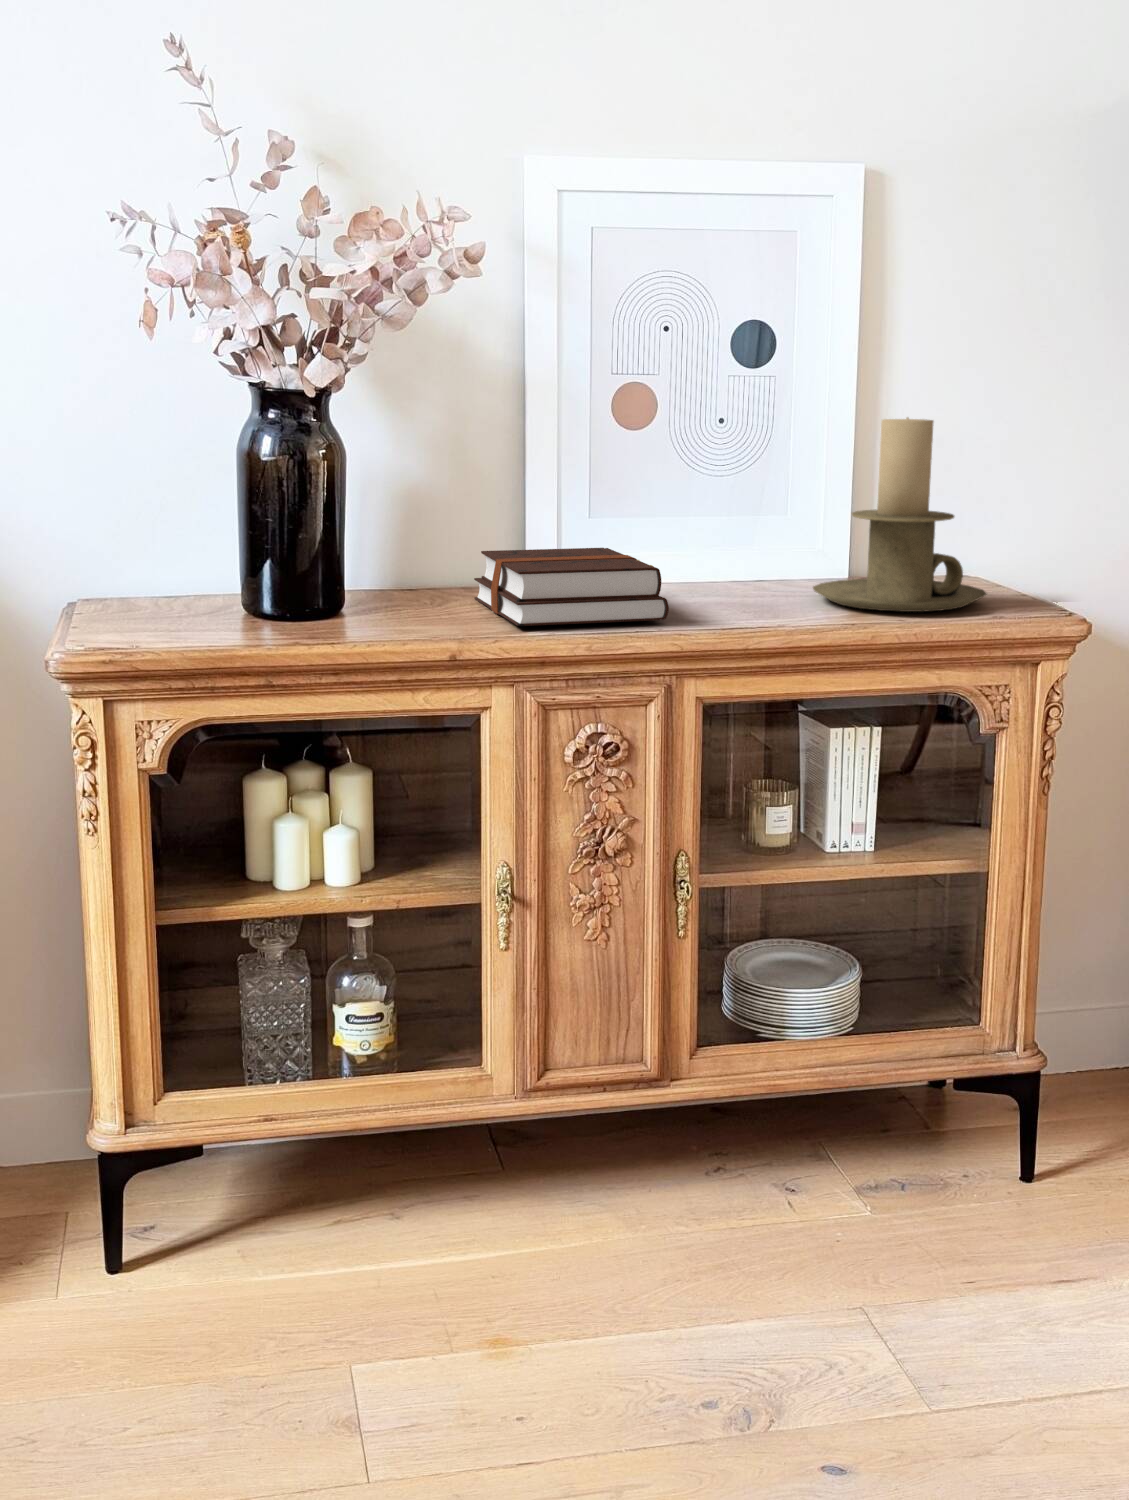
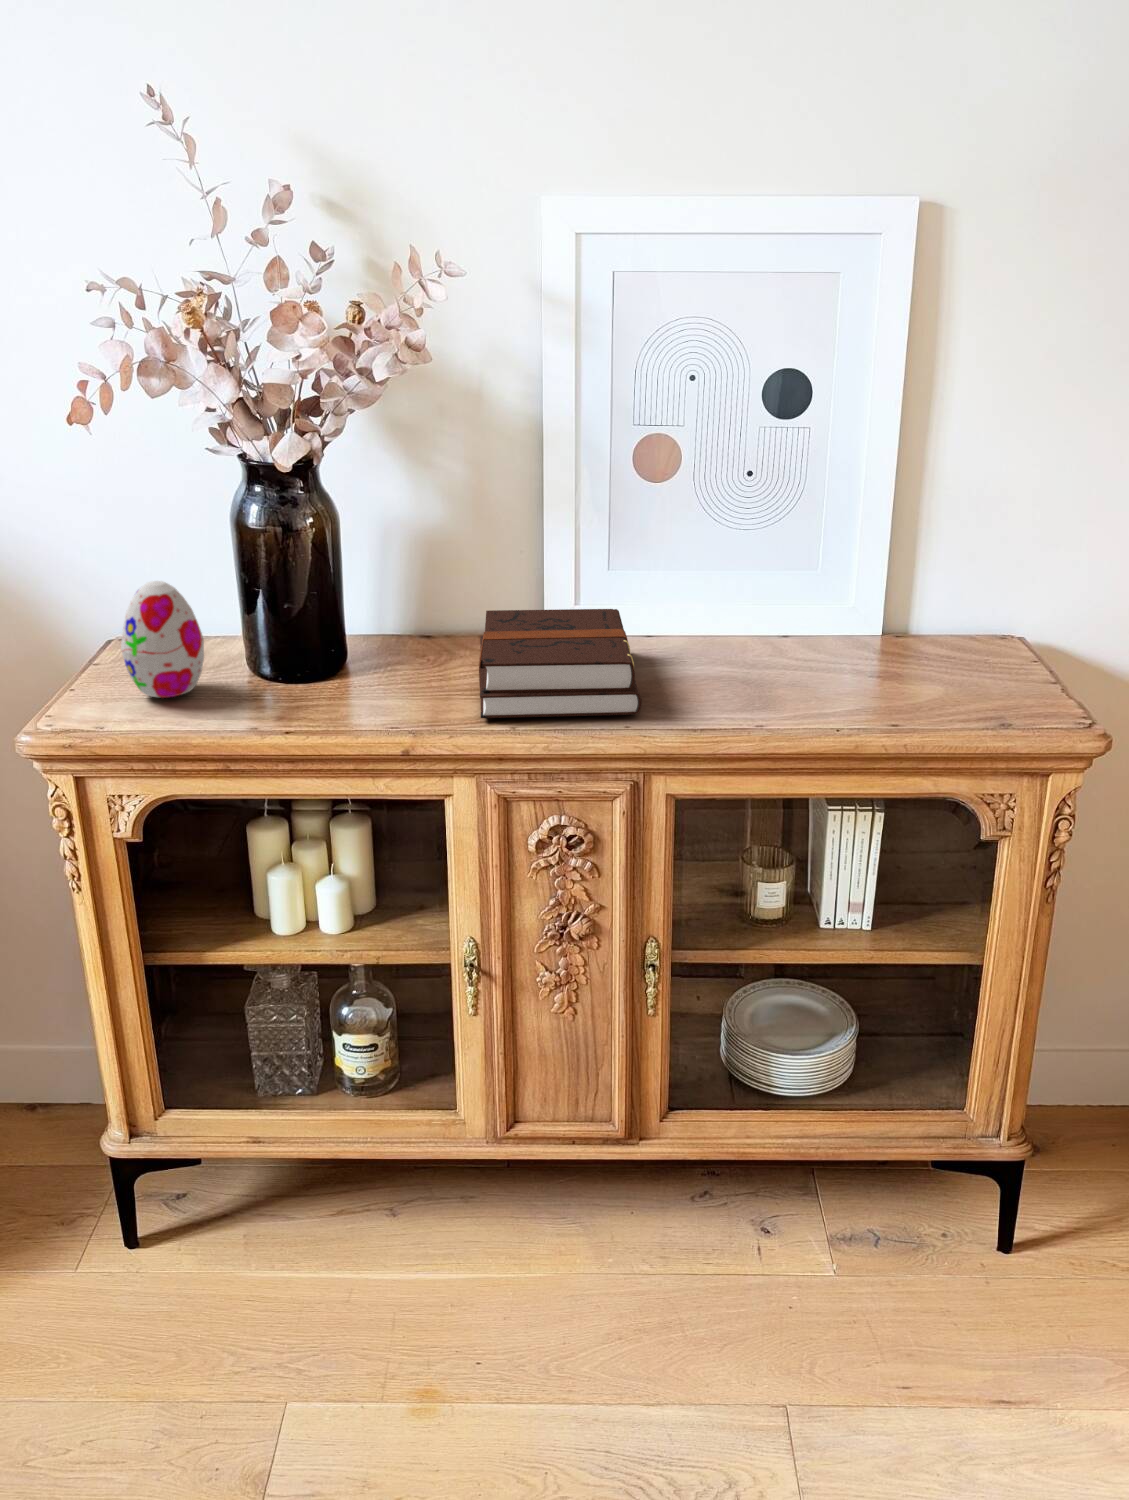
candle holder: present [813,417,987,612] -> none [820,493,1007,709]
decorative egg: none [136,506,220,627] -> present [121,581,204,698]

